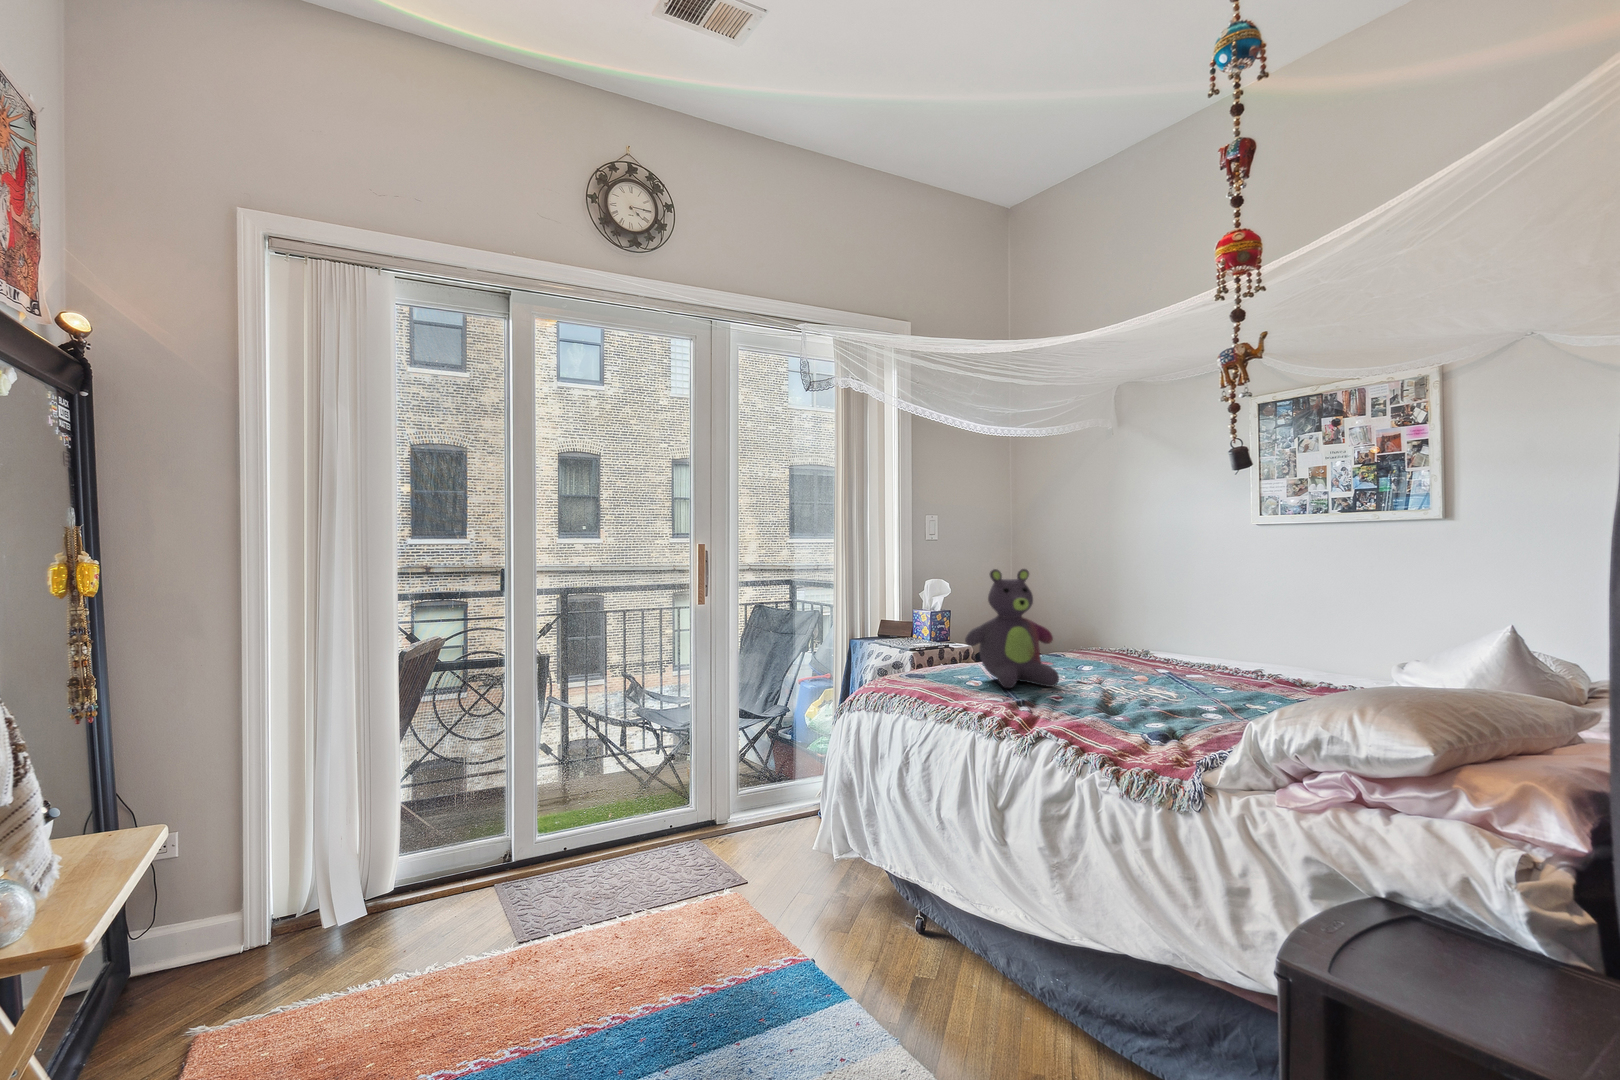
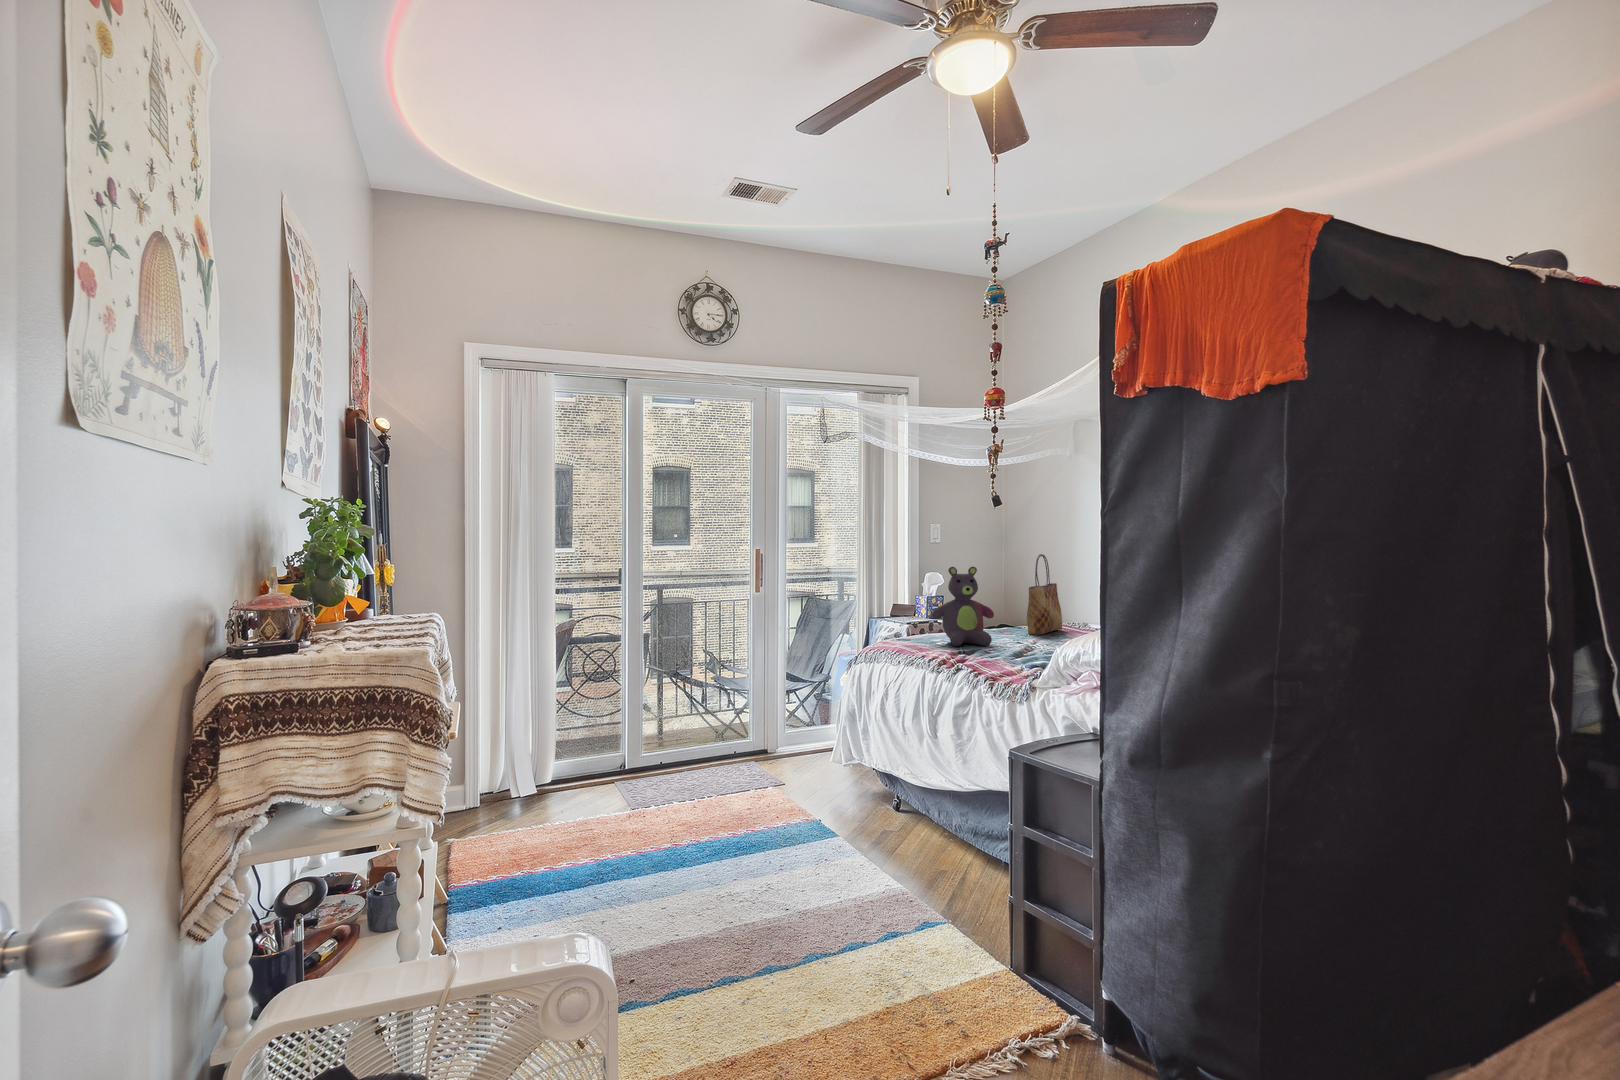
tote bag: none [1081,550,1119,663] -> present [1027,554,1062,635]

